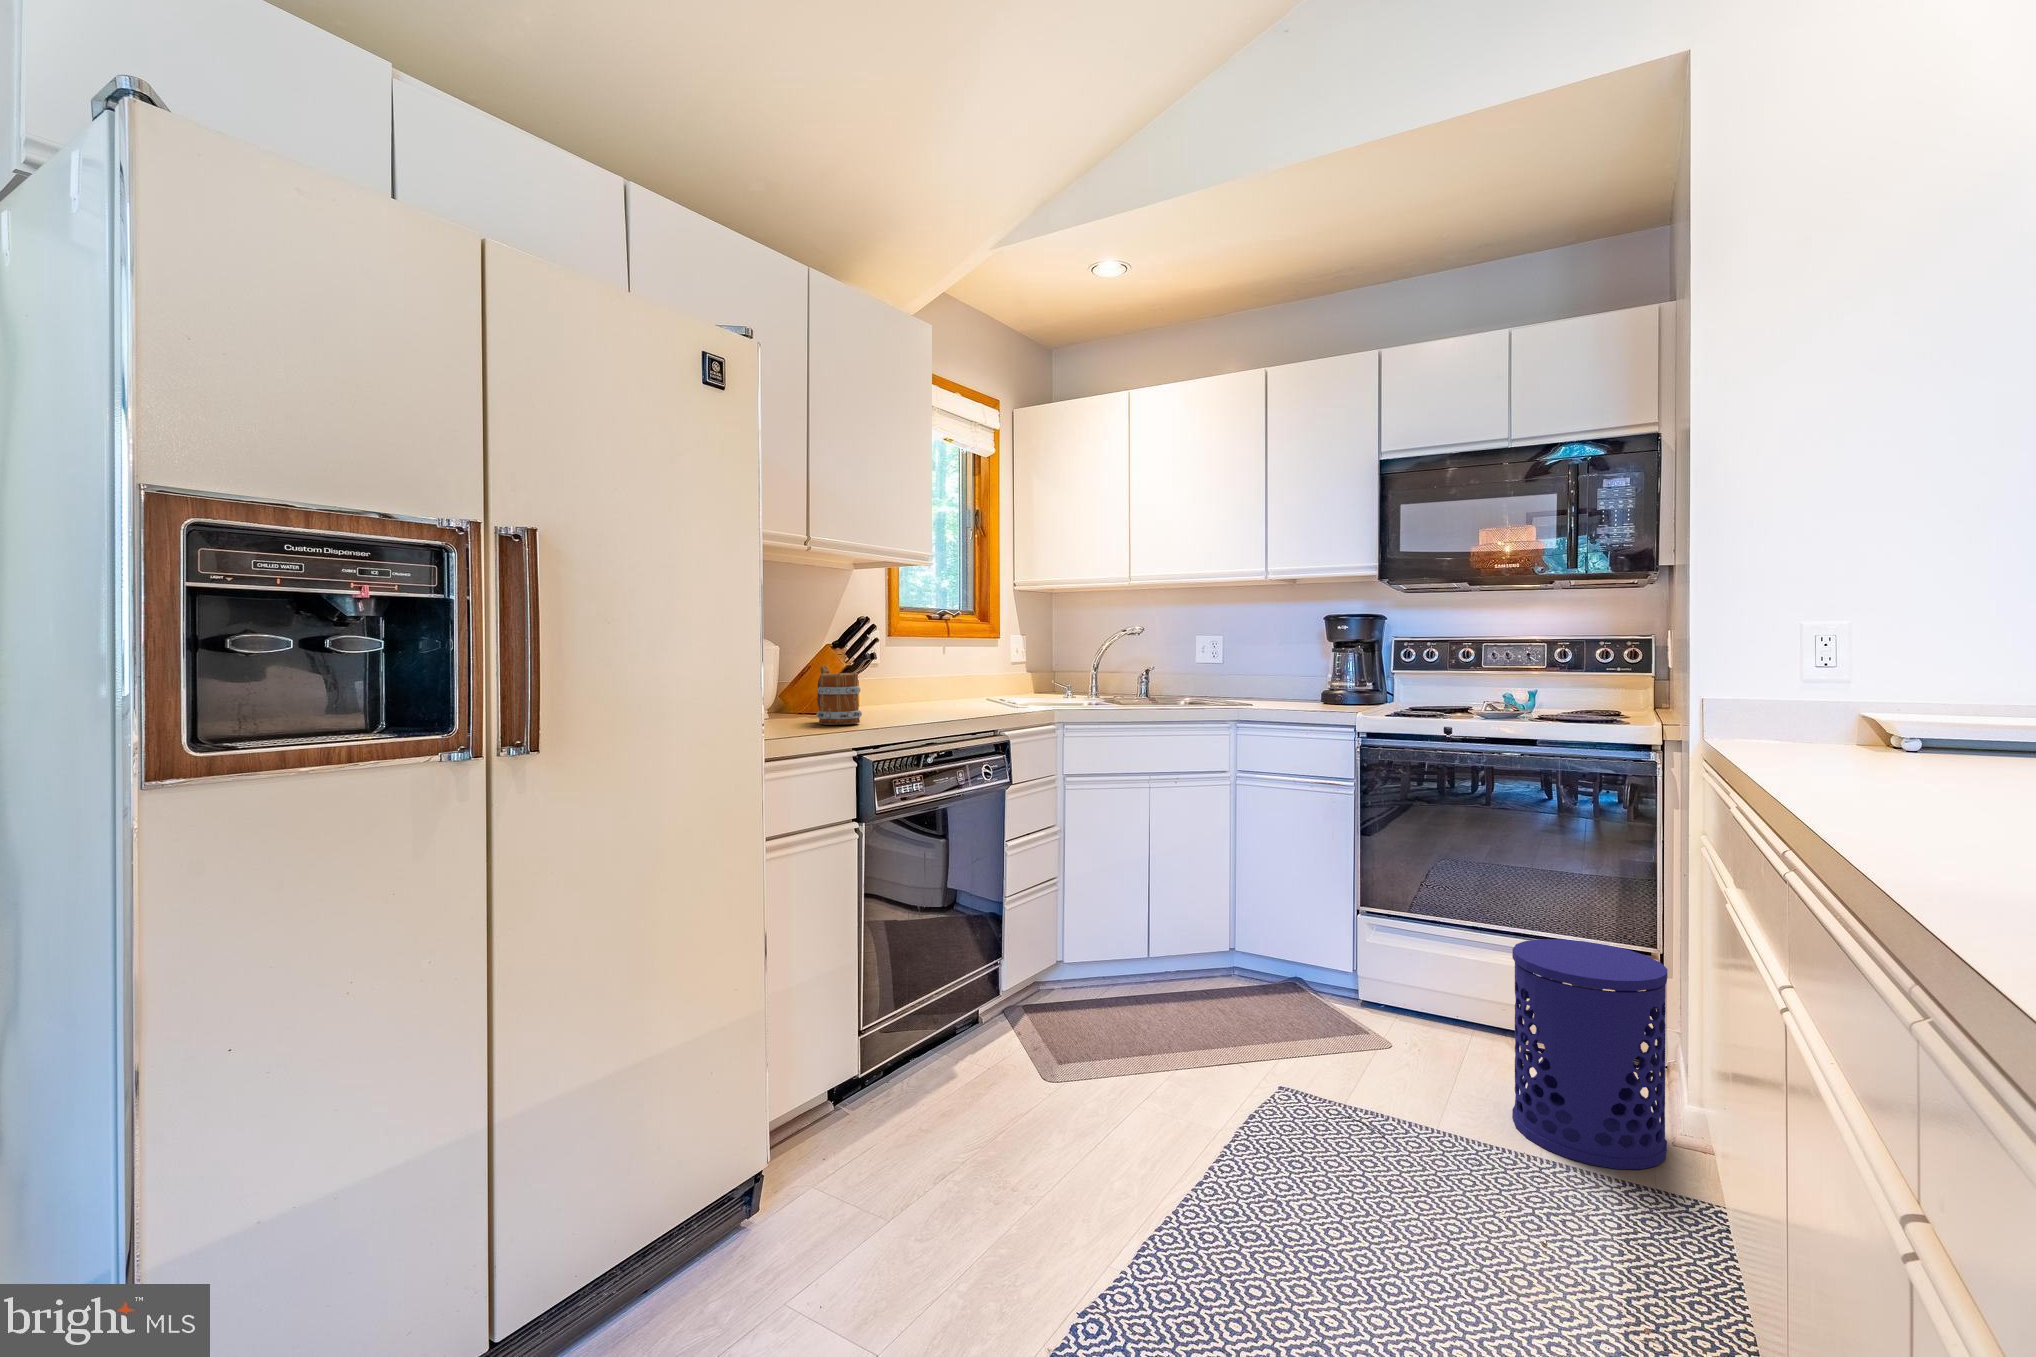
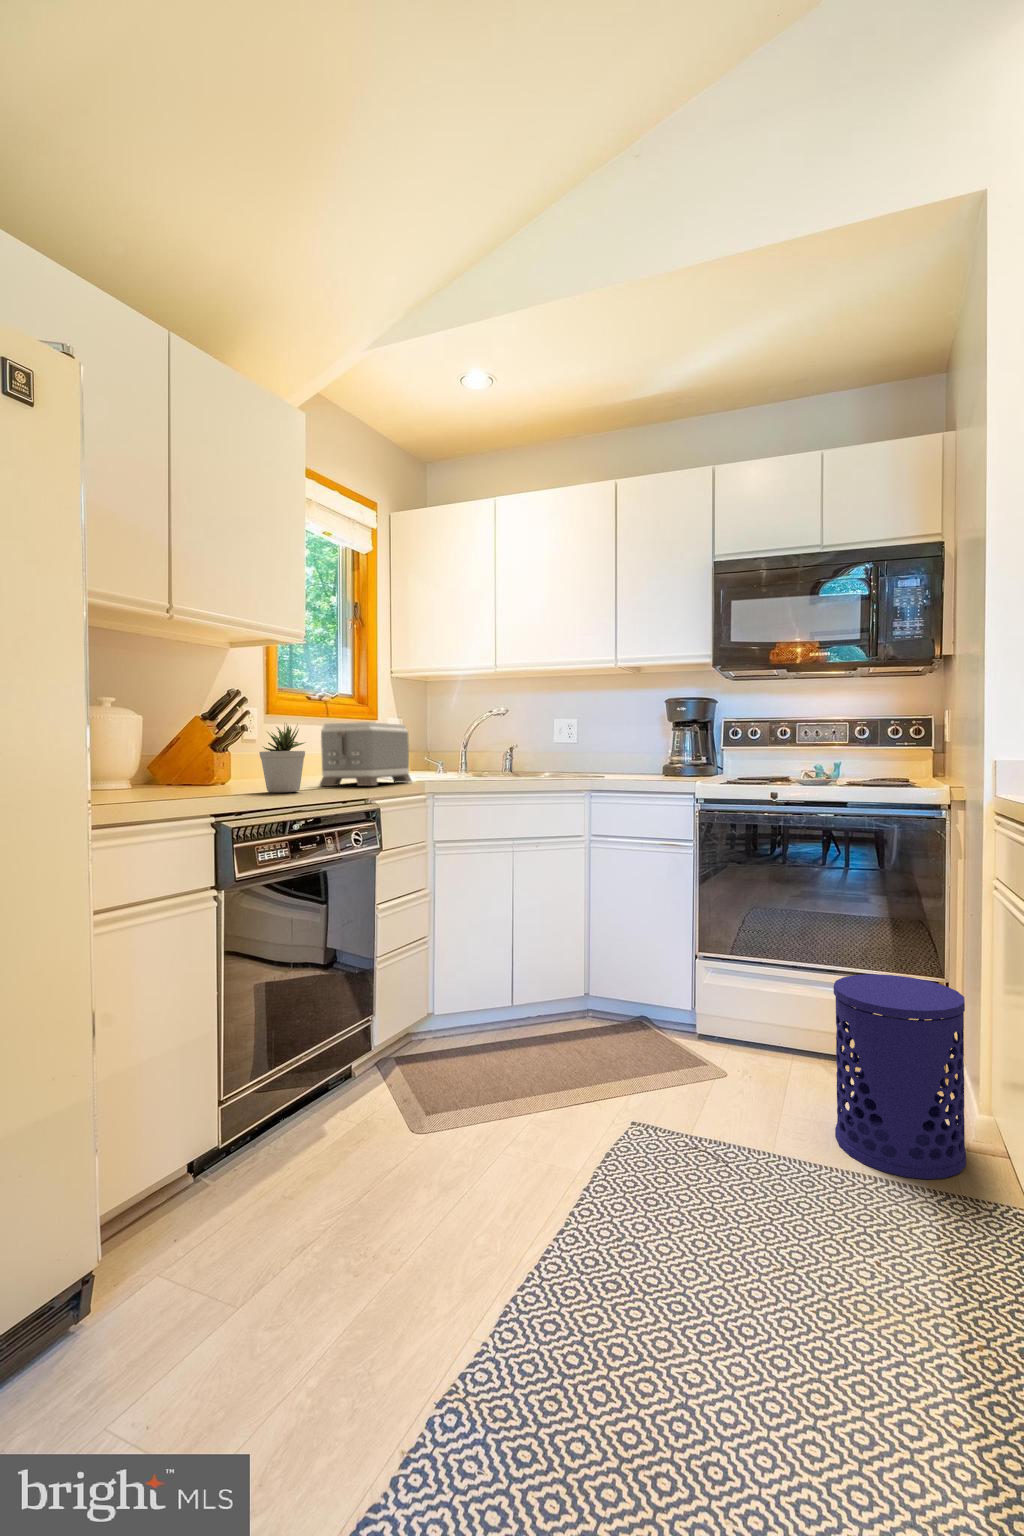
toaster: none [943,644,1040,712] -> present [320,722,411,786]
potted plant: none [889,646,935,719] -> present [259,724,305,793]
mug: present [816,665,862,725] -> none [181,740,229,798]

